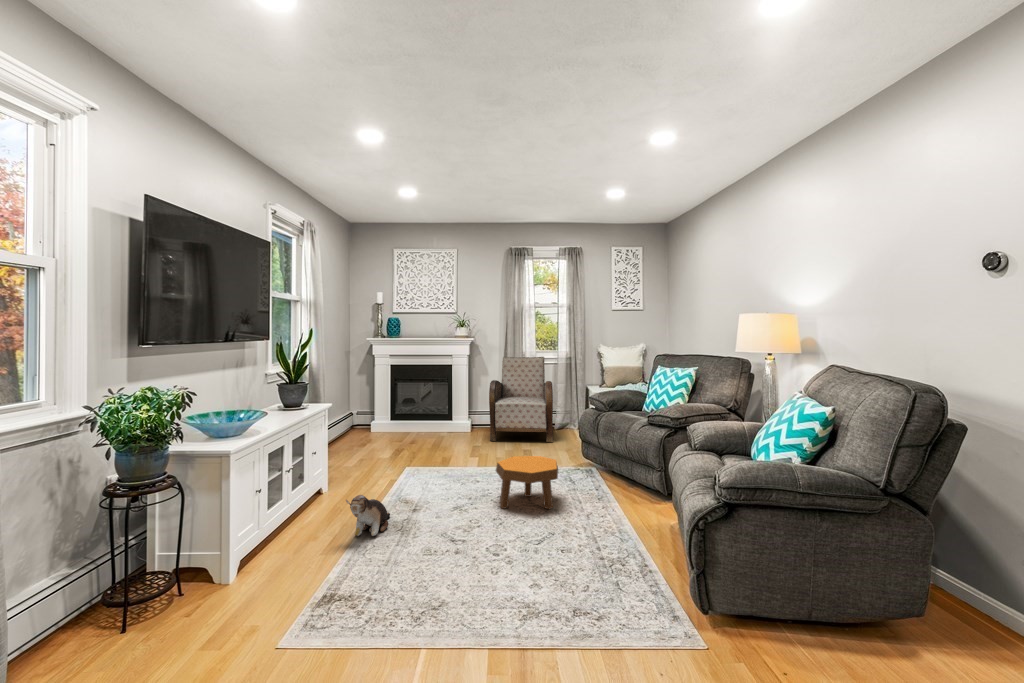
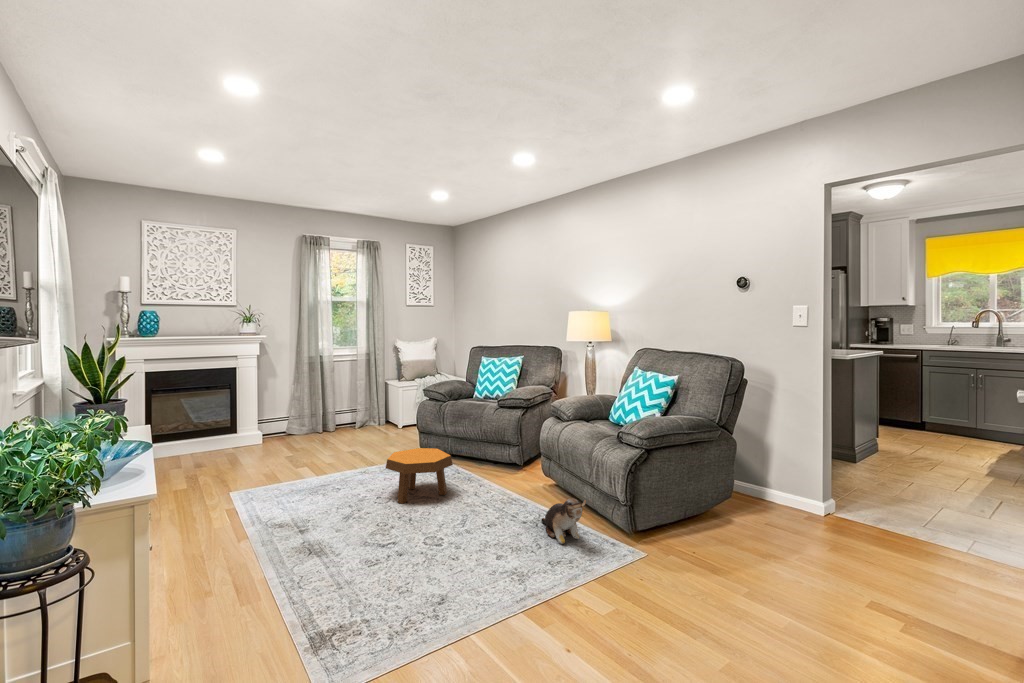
armchair: present [489,357,553,442] -> none [295,353,374,448]
plush toy: present [346,495,390,536] -> present [541,498,586,544]

